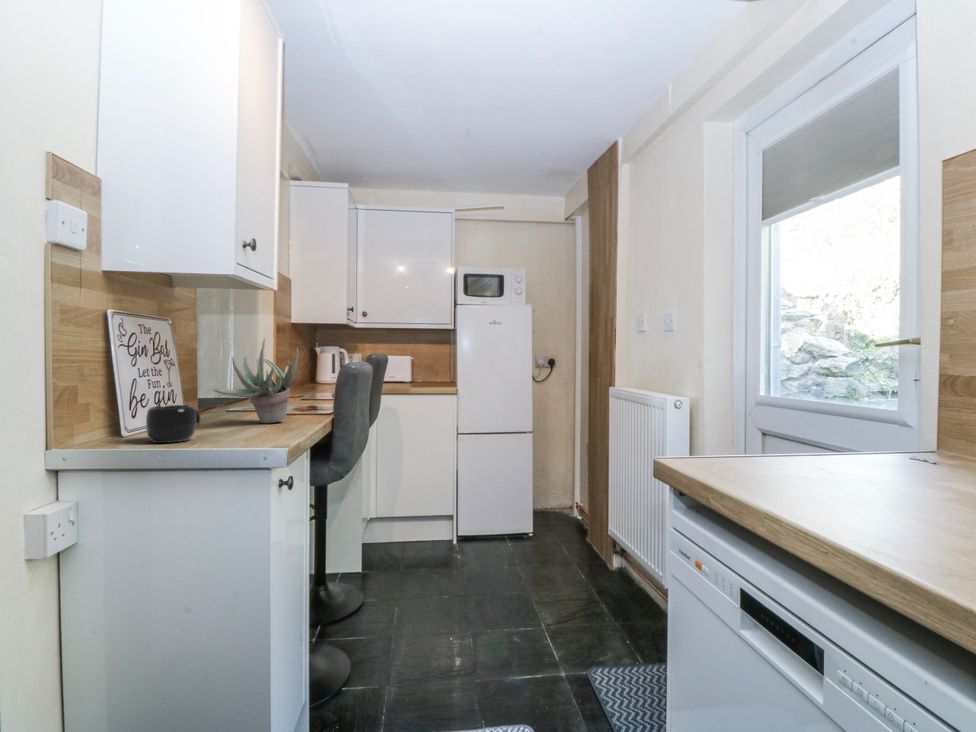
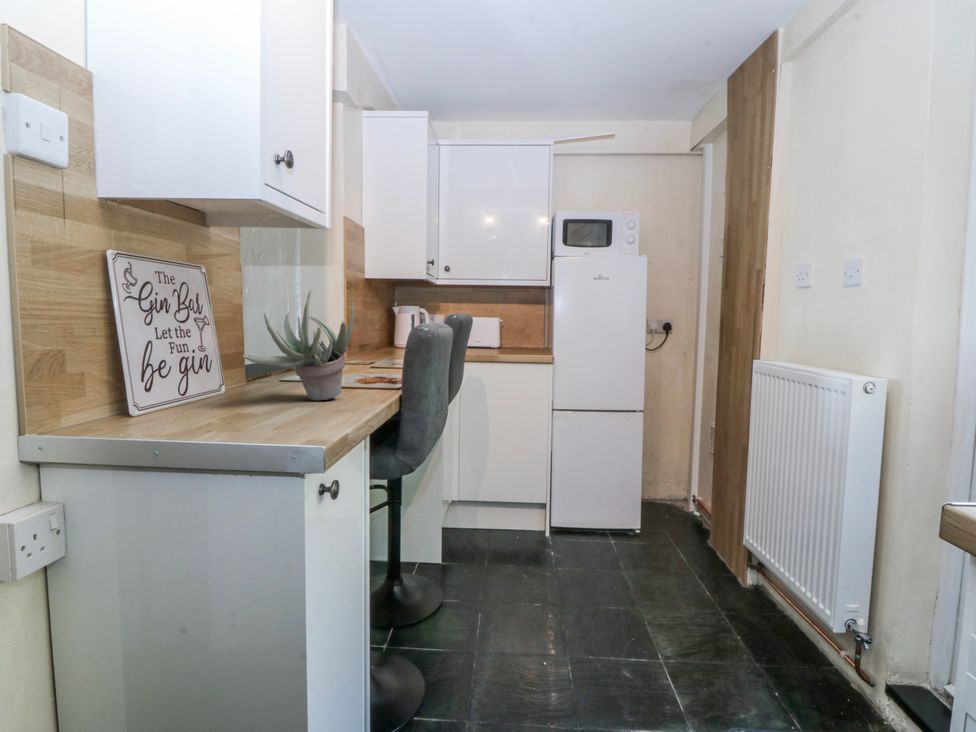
mug: present [146,405,200,443] -> none [144,378,222,430]

